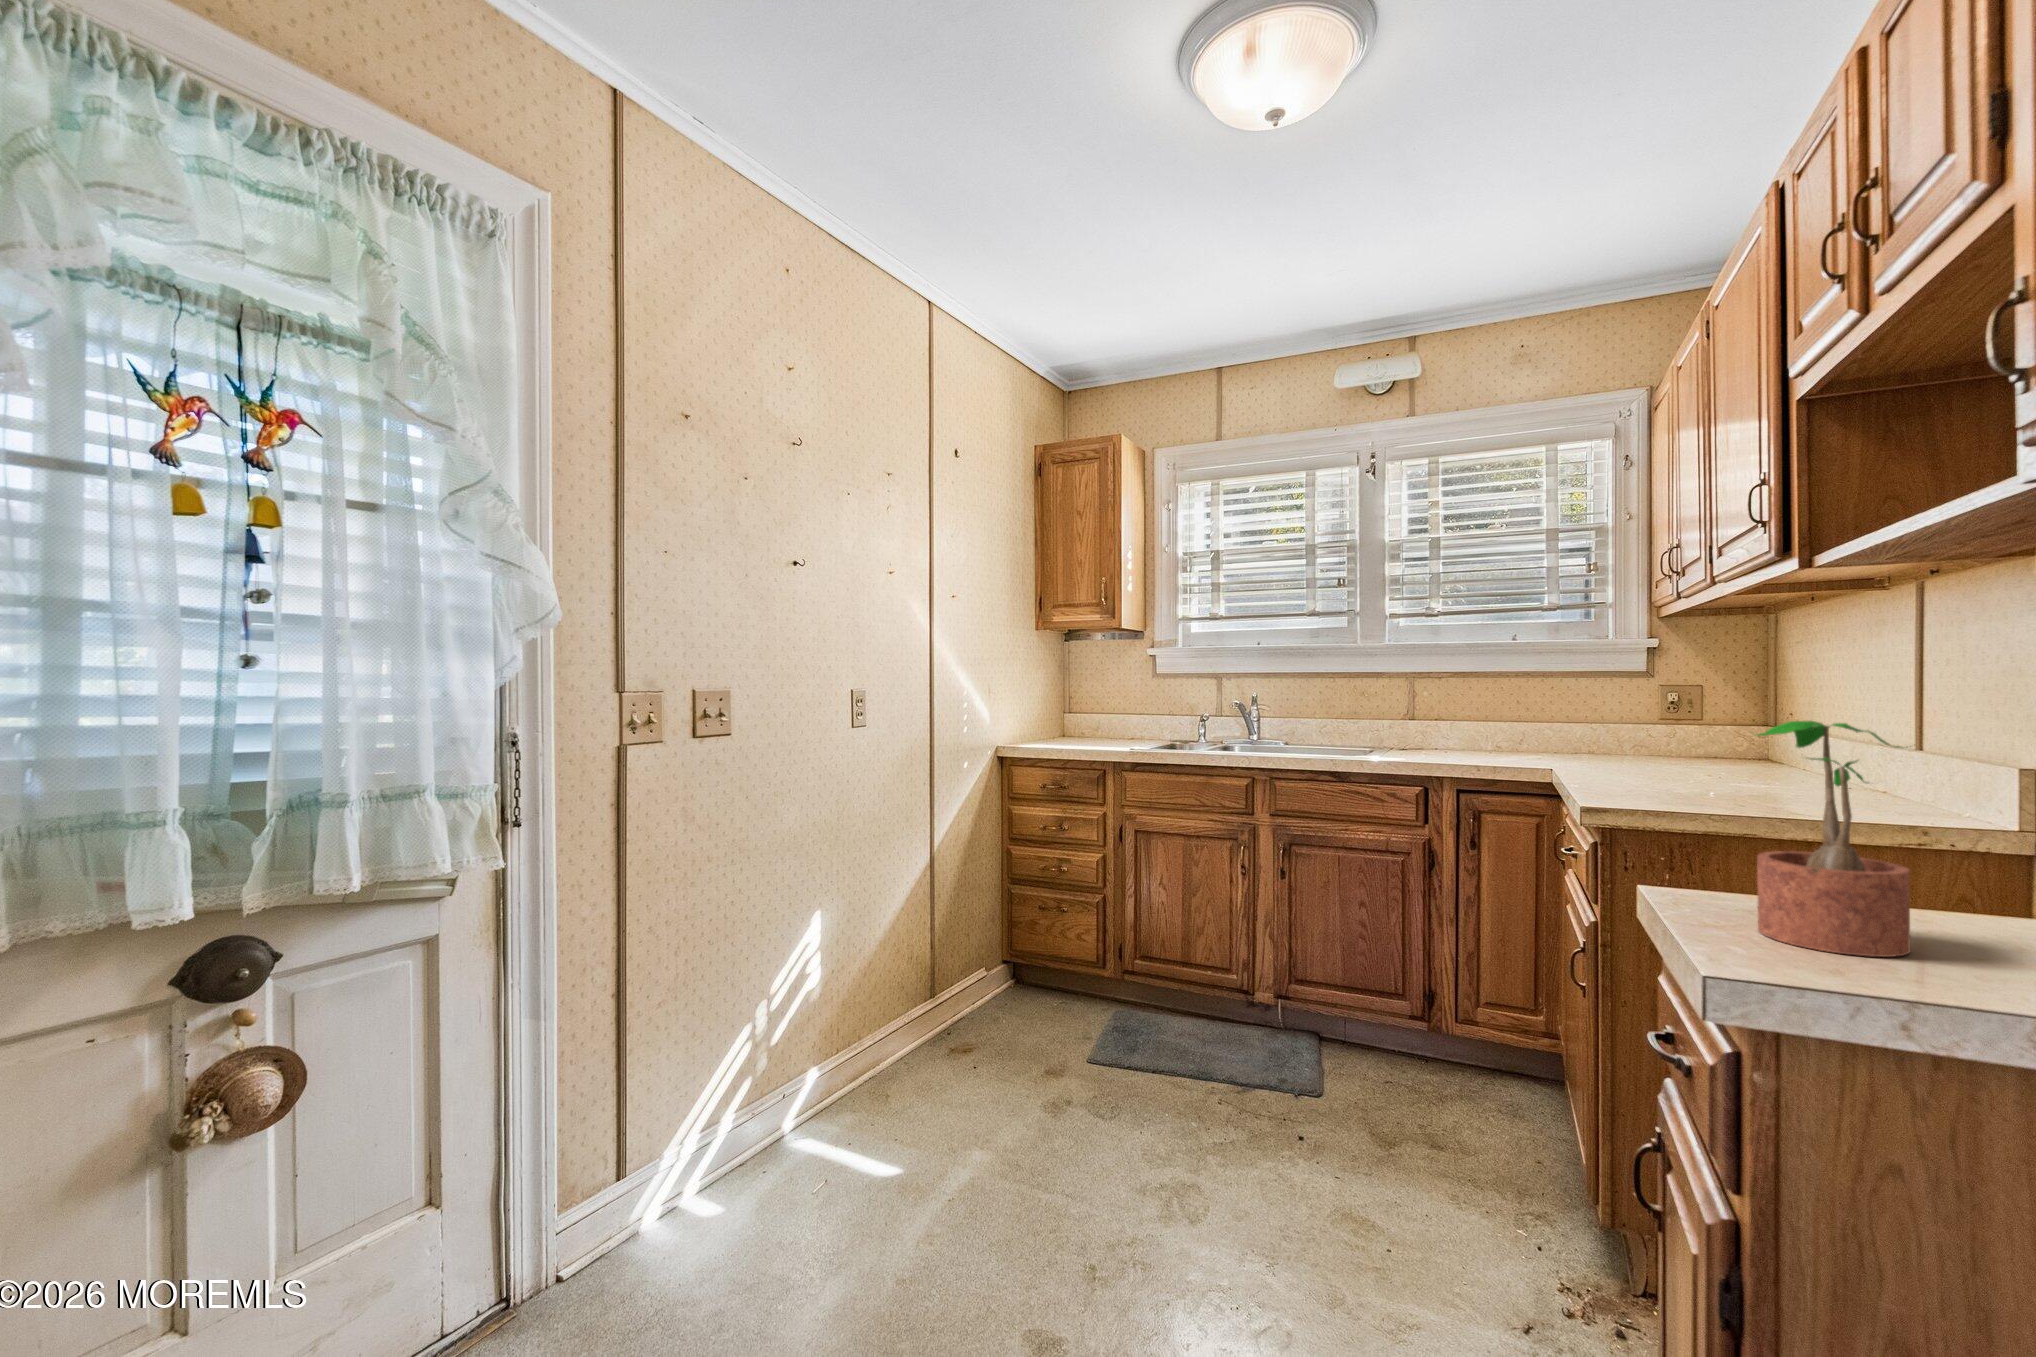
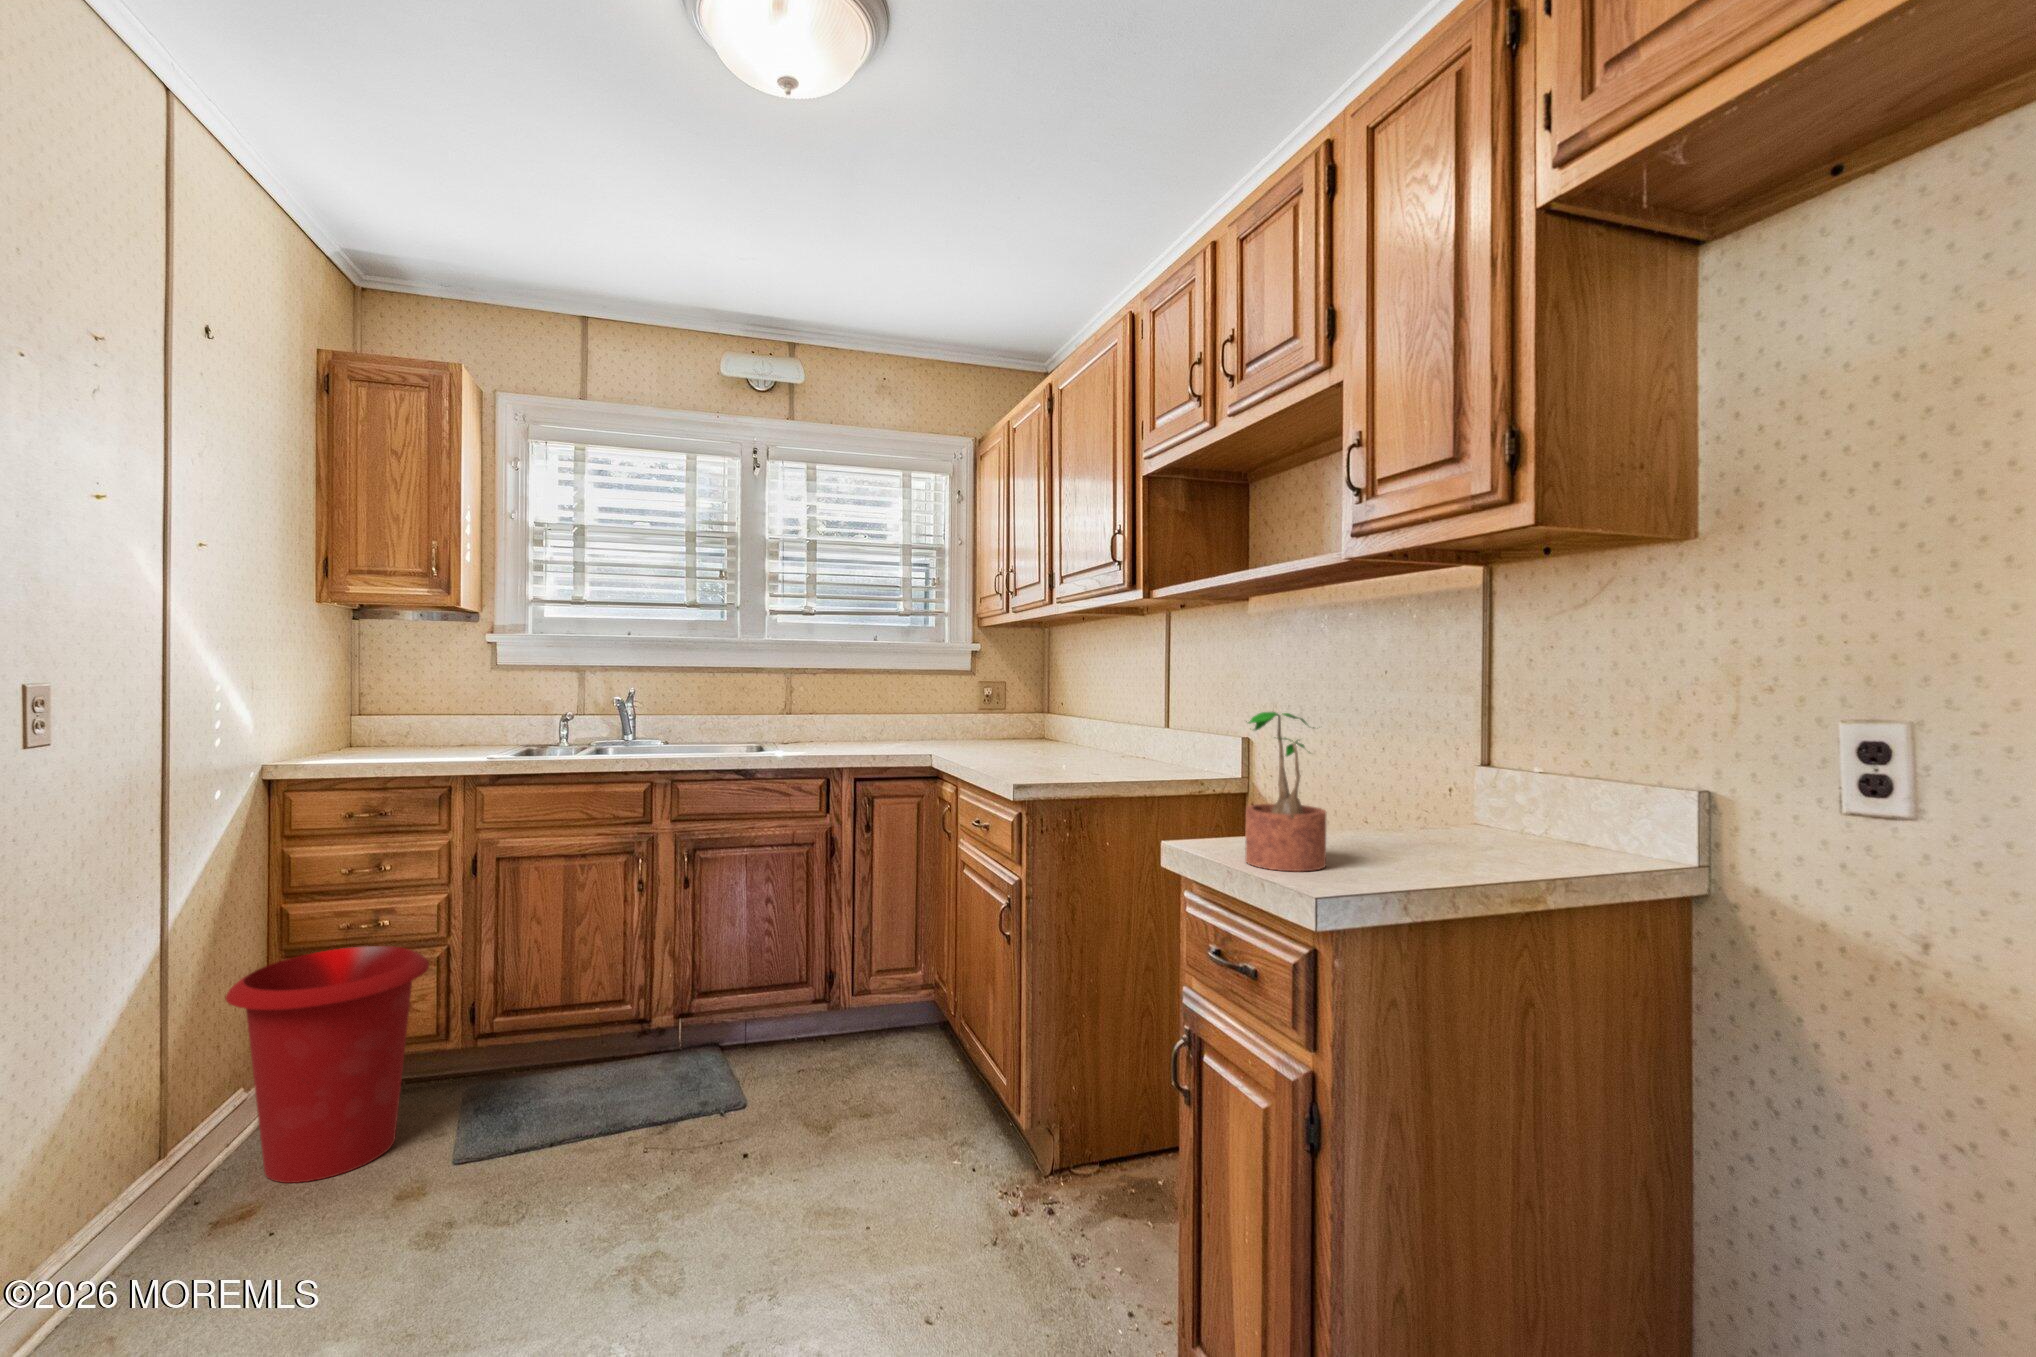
waste bin: none [965,882,1082,1043] -> present [226,946,429,1183]

